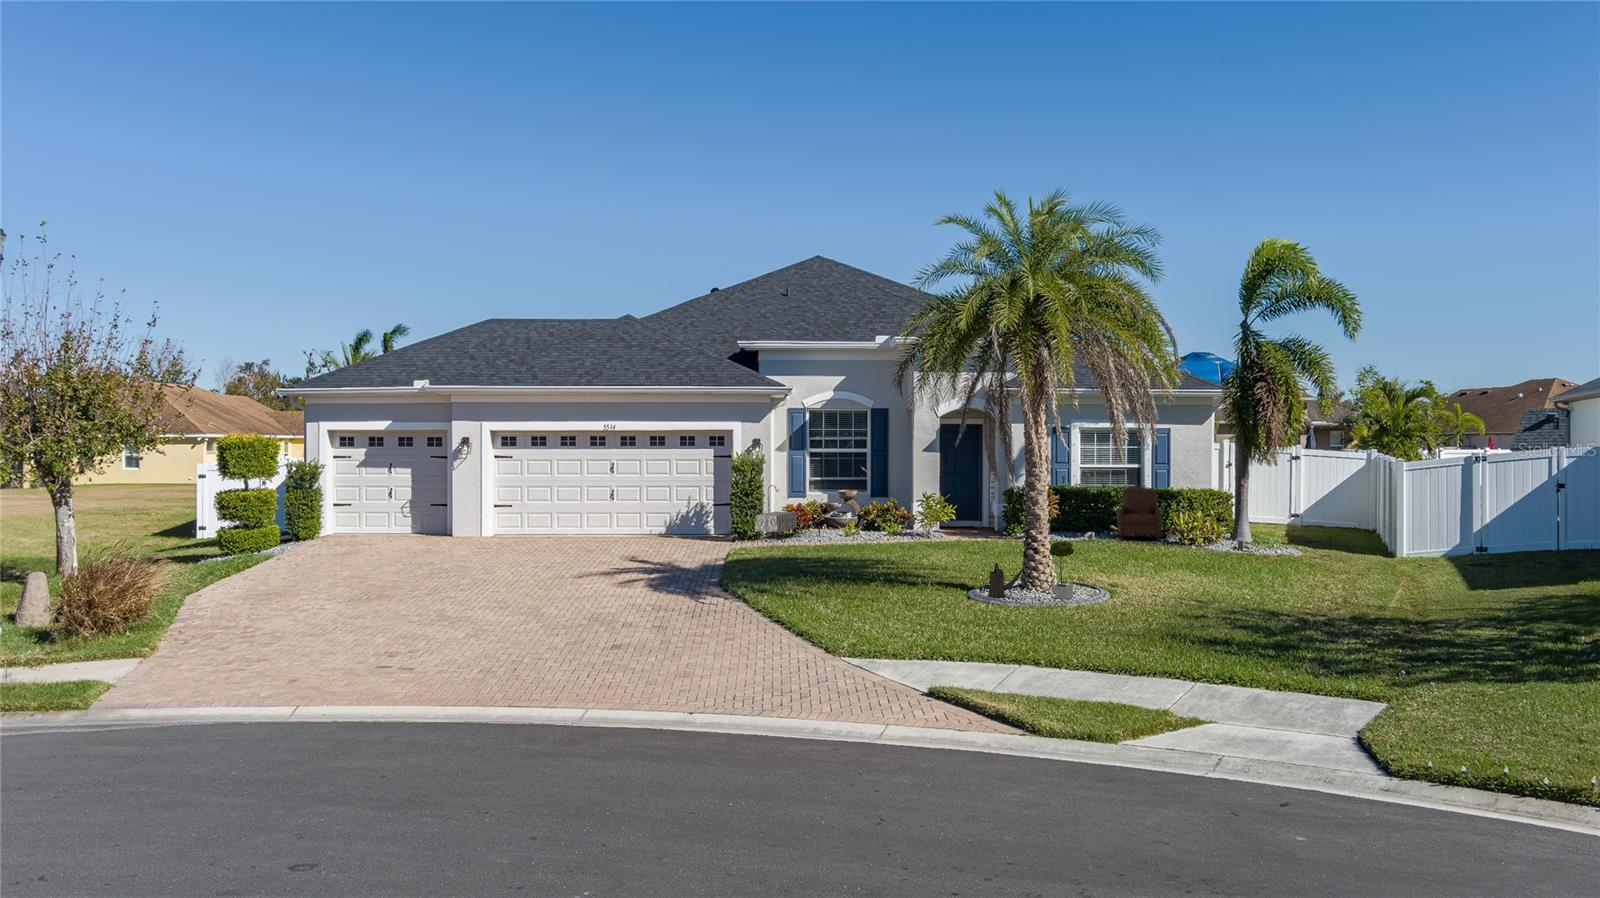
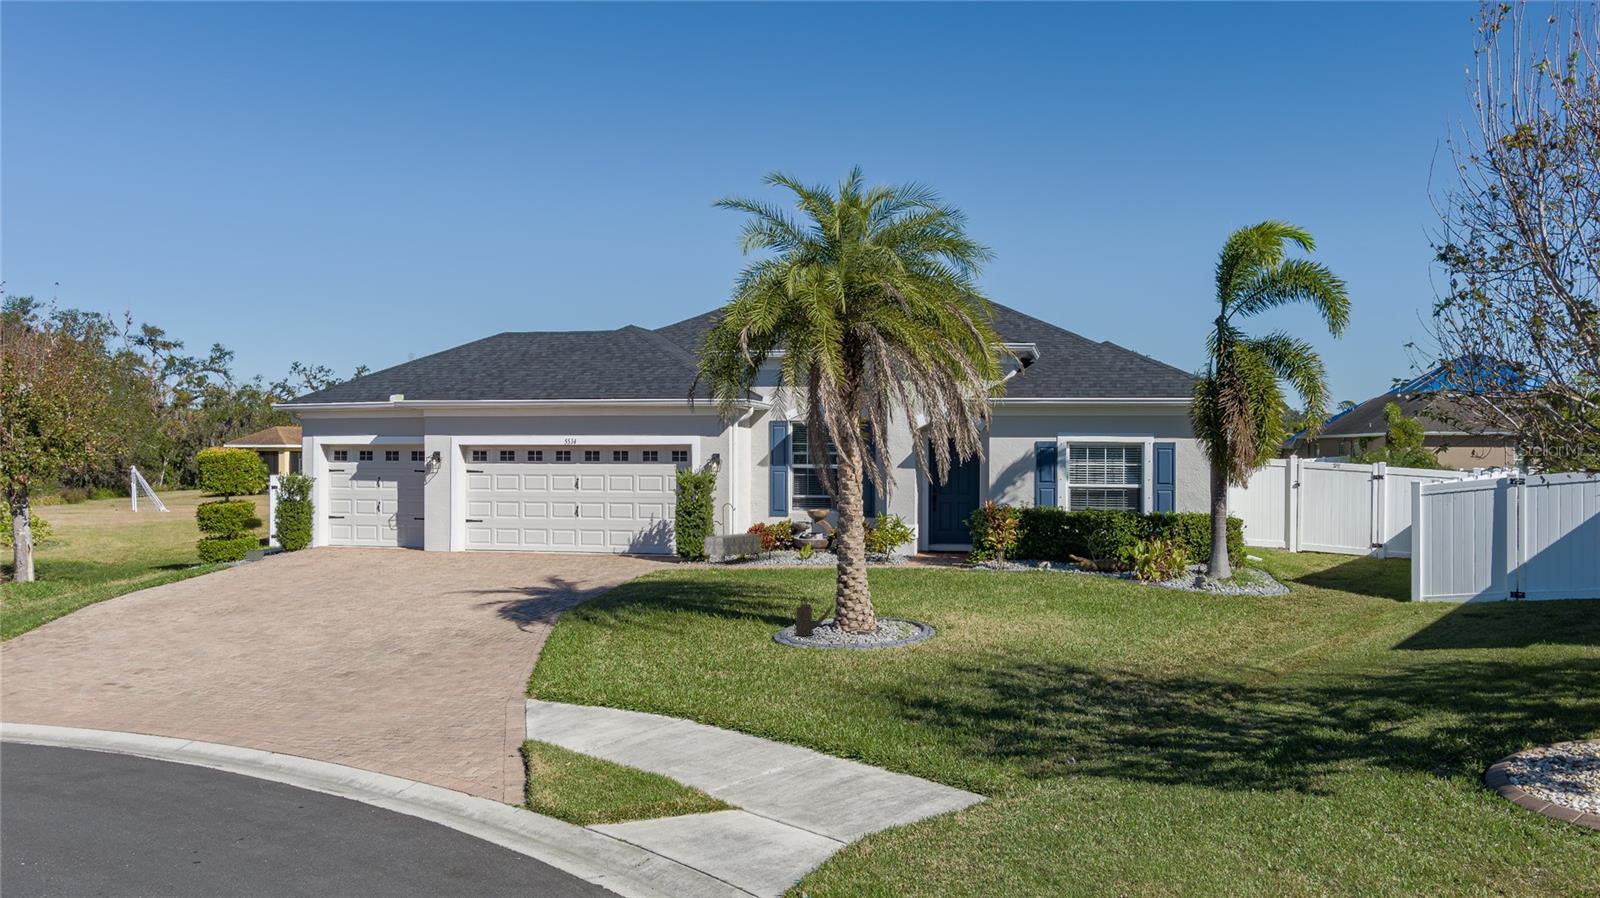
chair: present [1118,487,1162,541] -> none [1111,512,1175,579]
potted tree: present [1049,541,1074,599] -> present [242,518,264,561]

